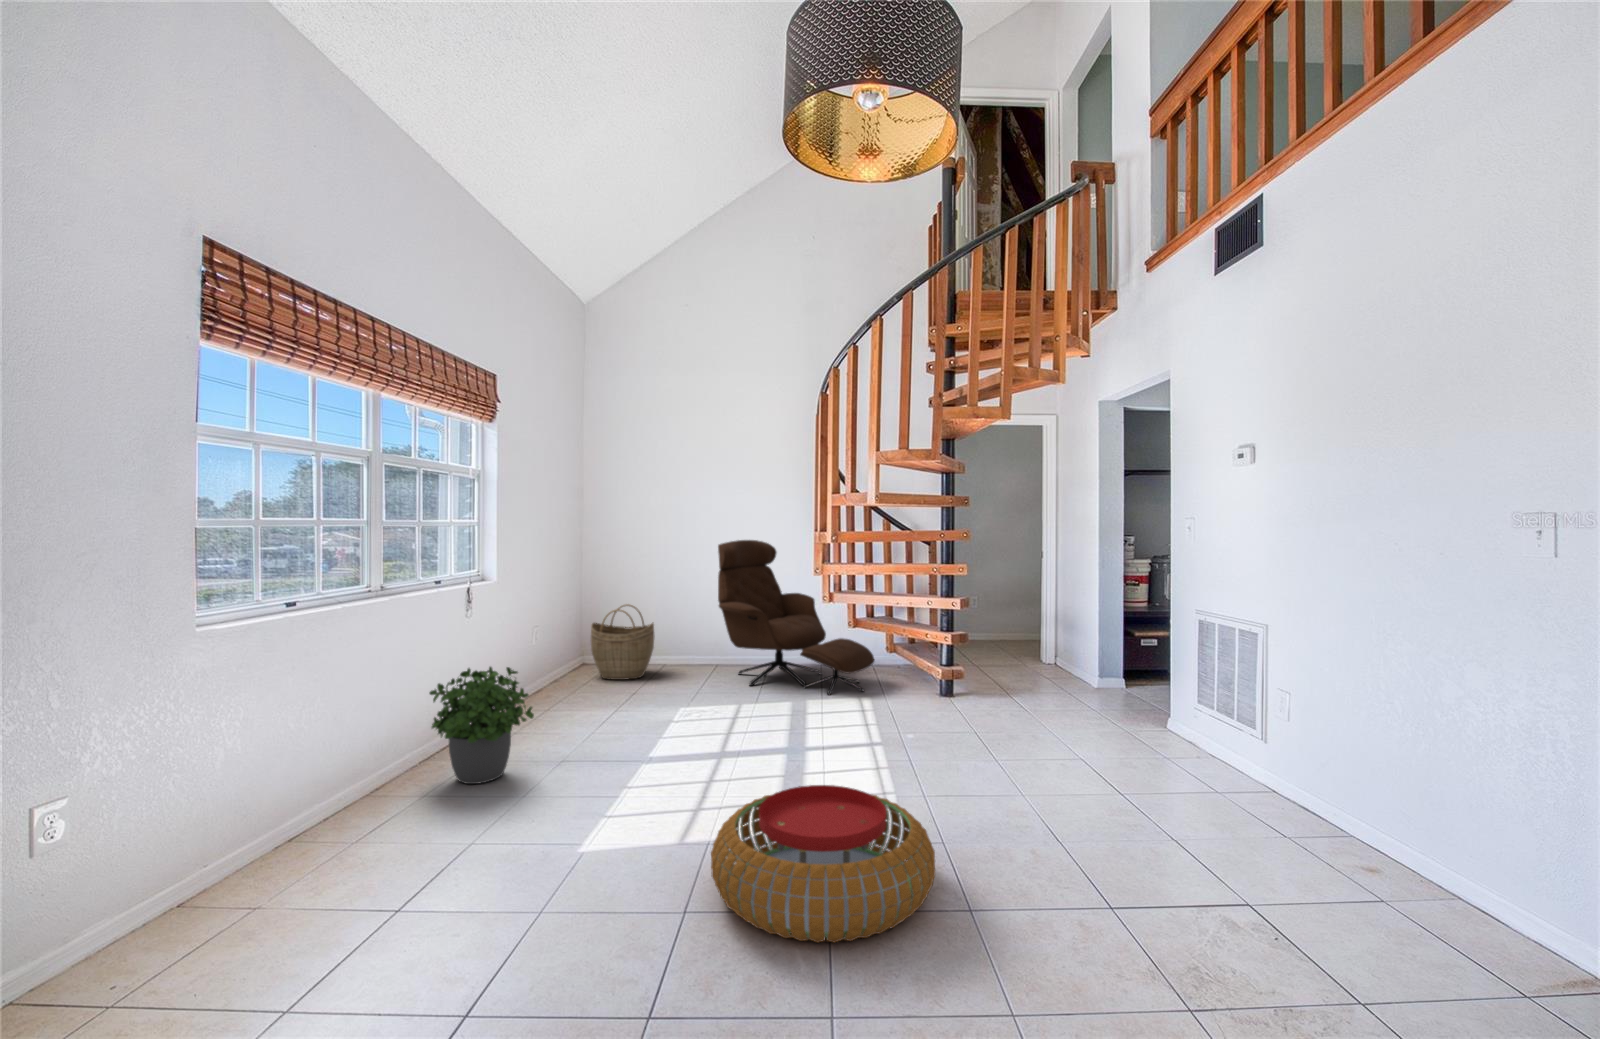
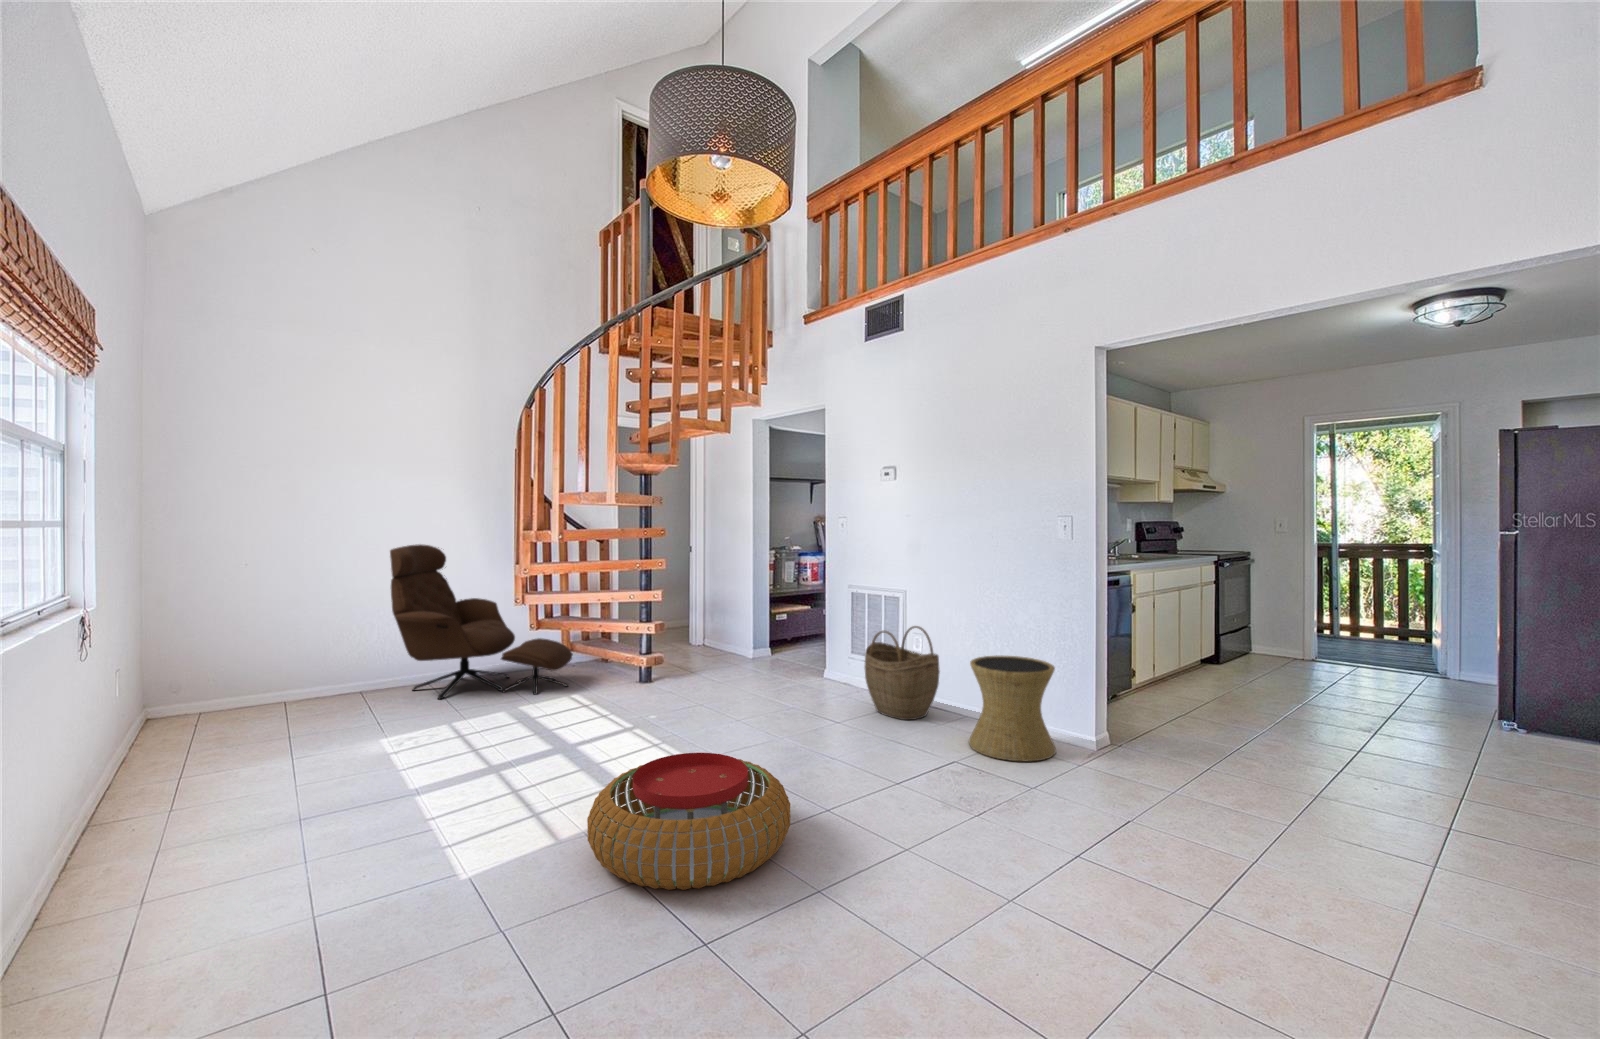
woven basket: present [591,604,654,680] -> present [865,626,940,720]
potted plant: present [429,667,534,784] -> none [67,709,242,874]
side table: none [1311,742,1485,935] -> present [969,656,1056,761]

